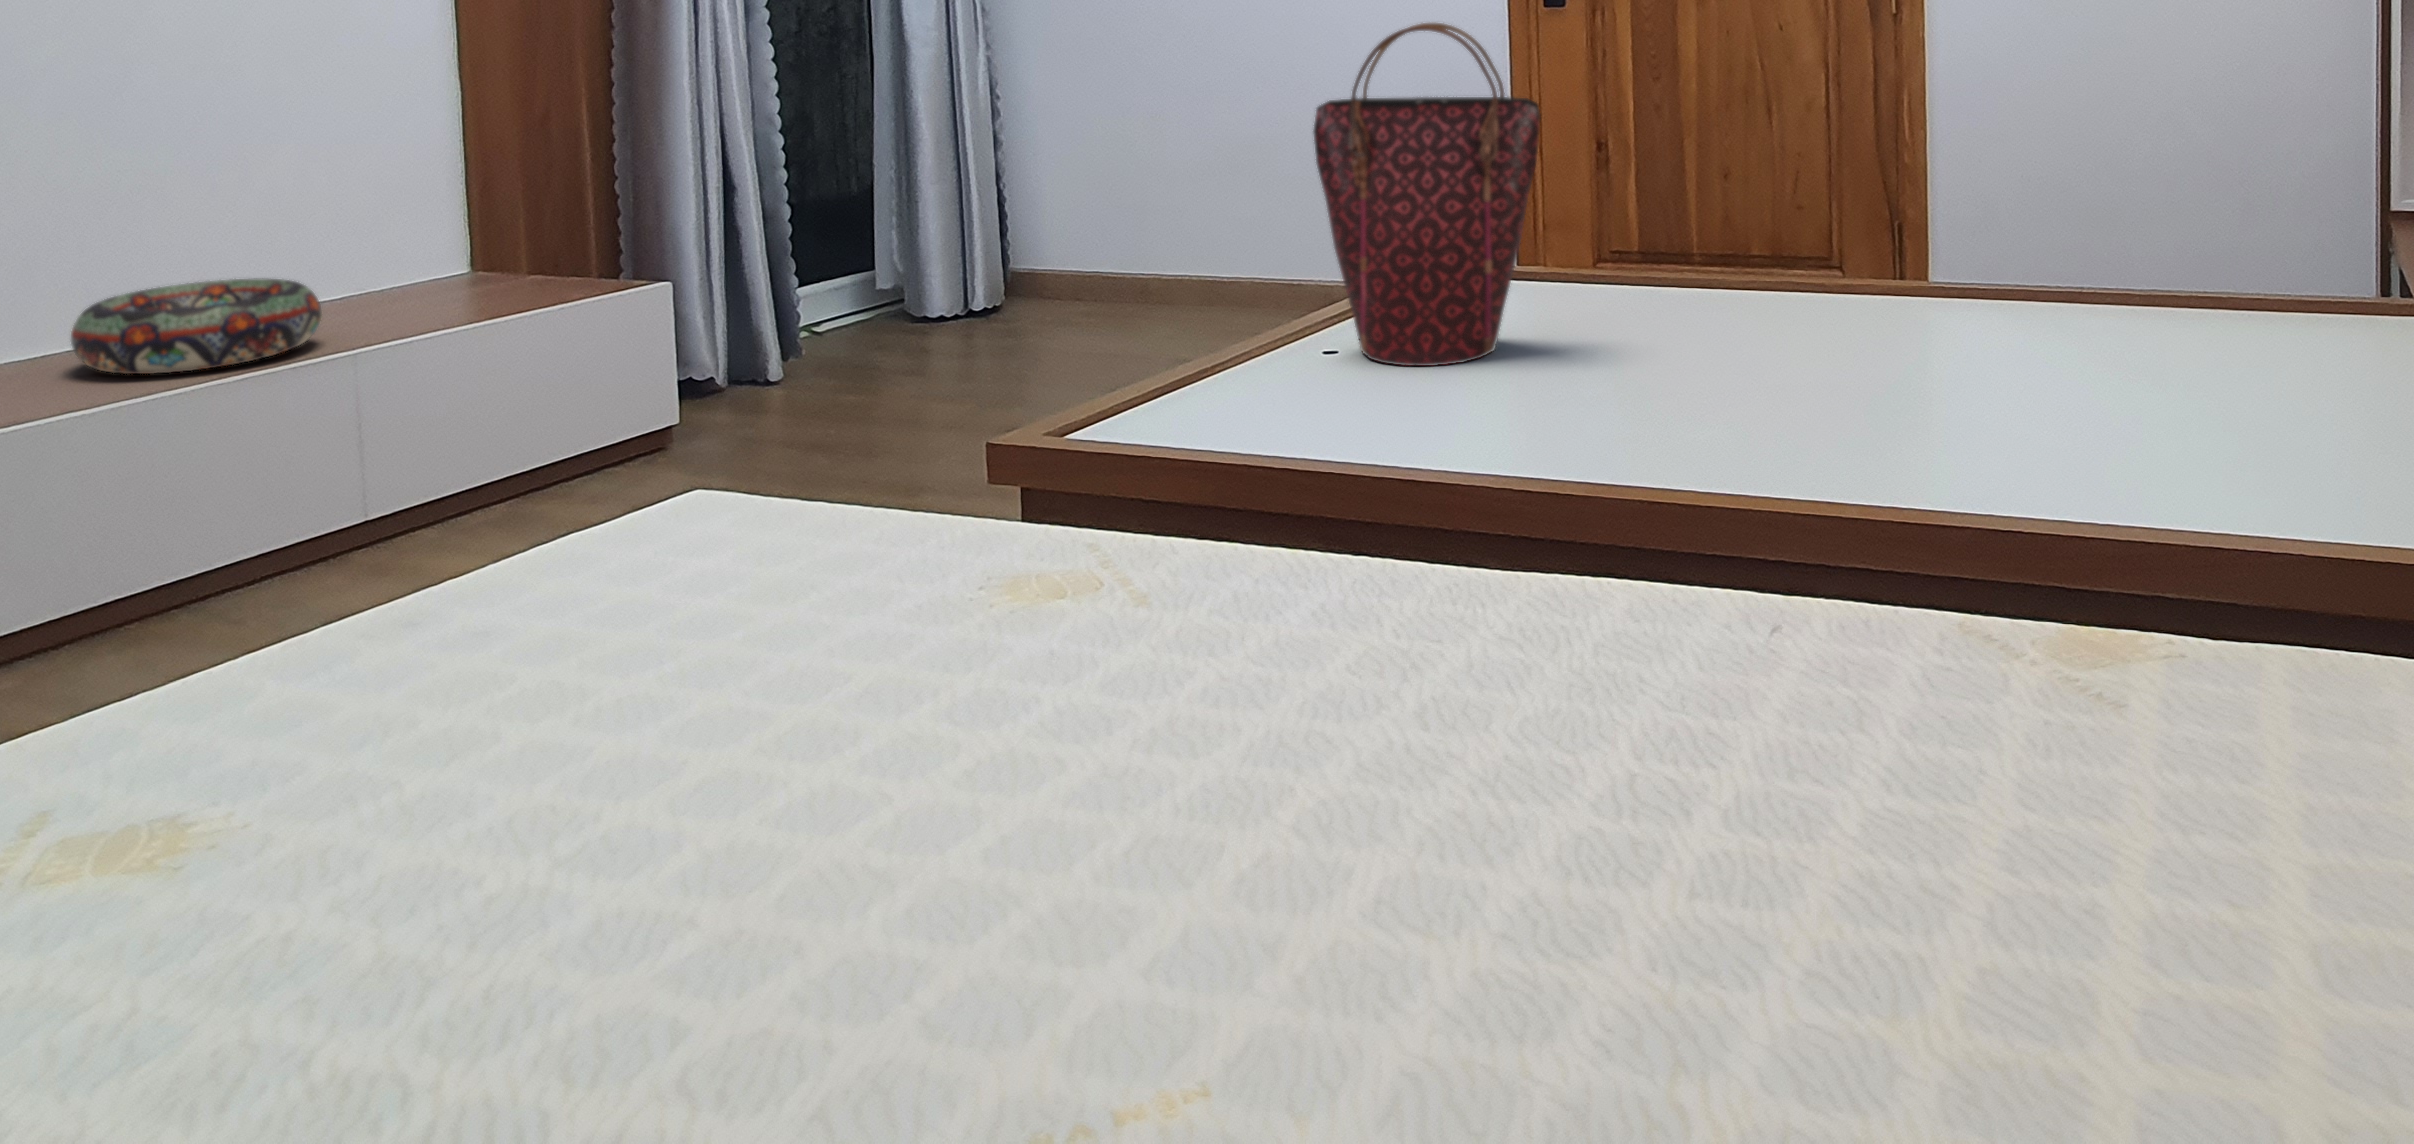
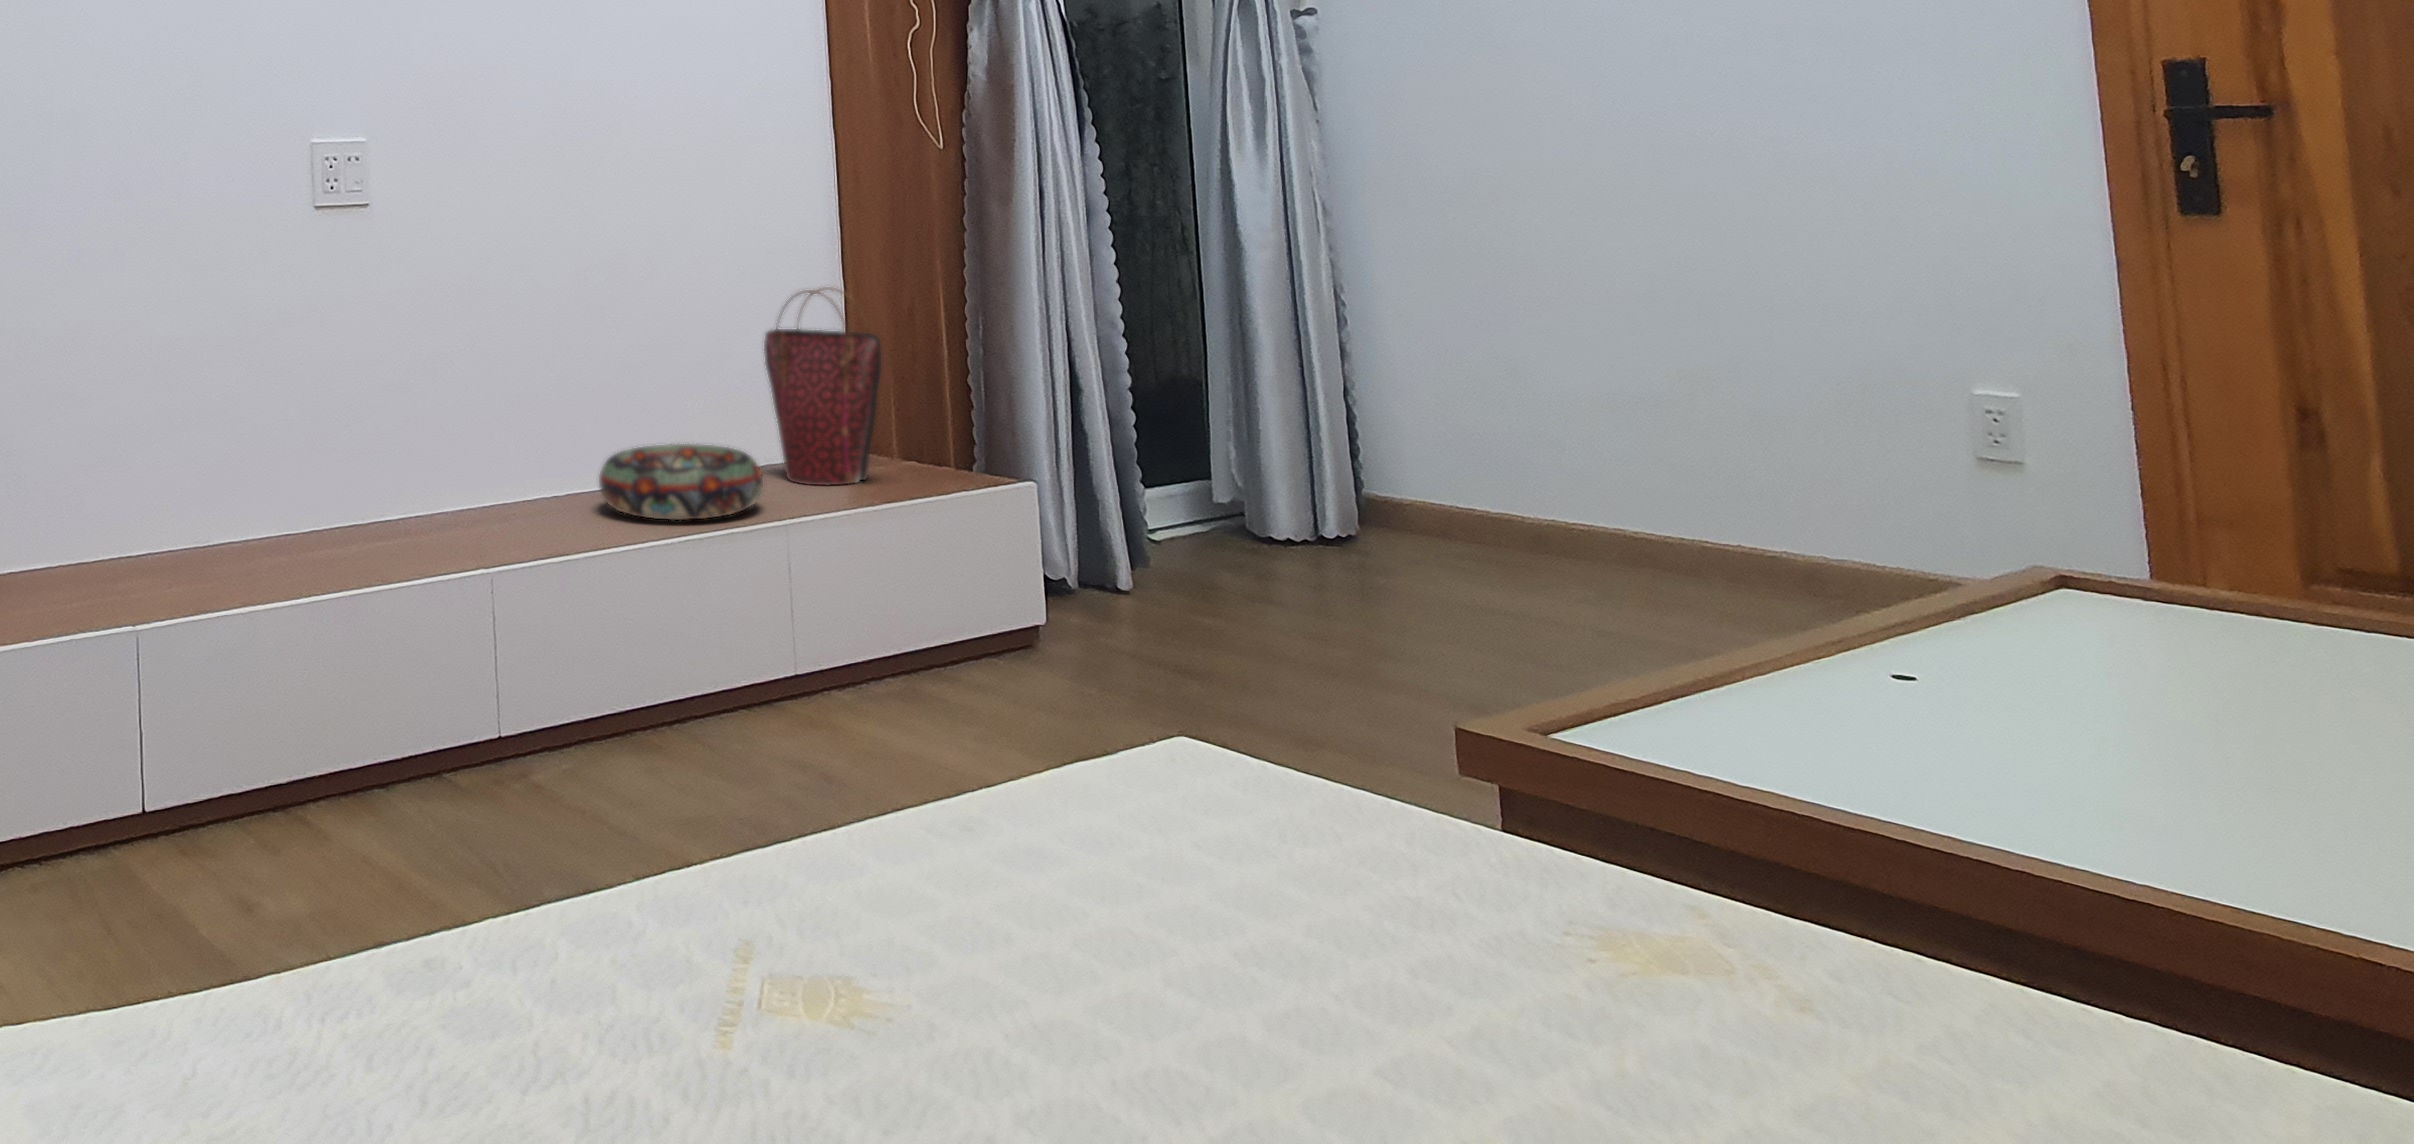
handbag: present [1314,23,1541,366] -> present [764,289,881,485]

